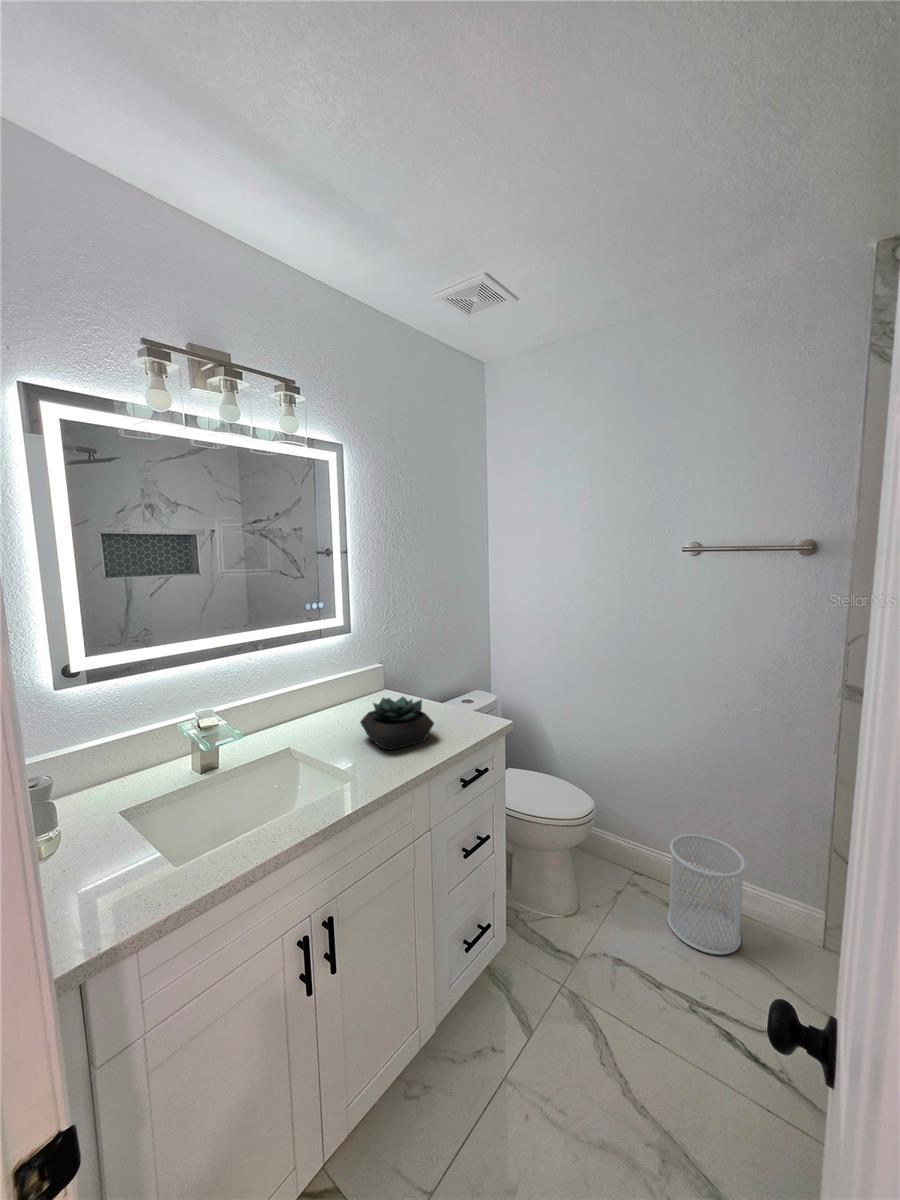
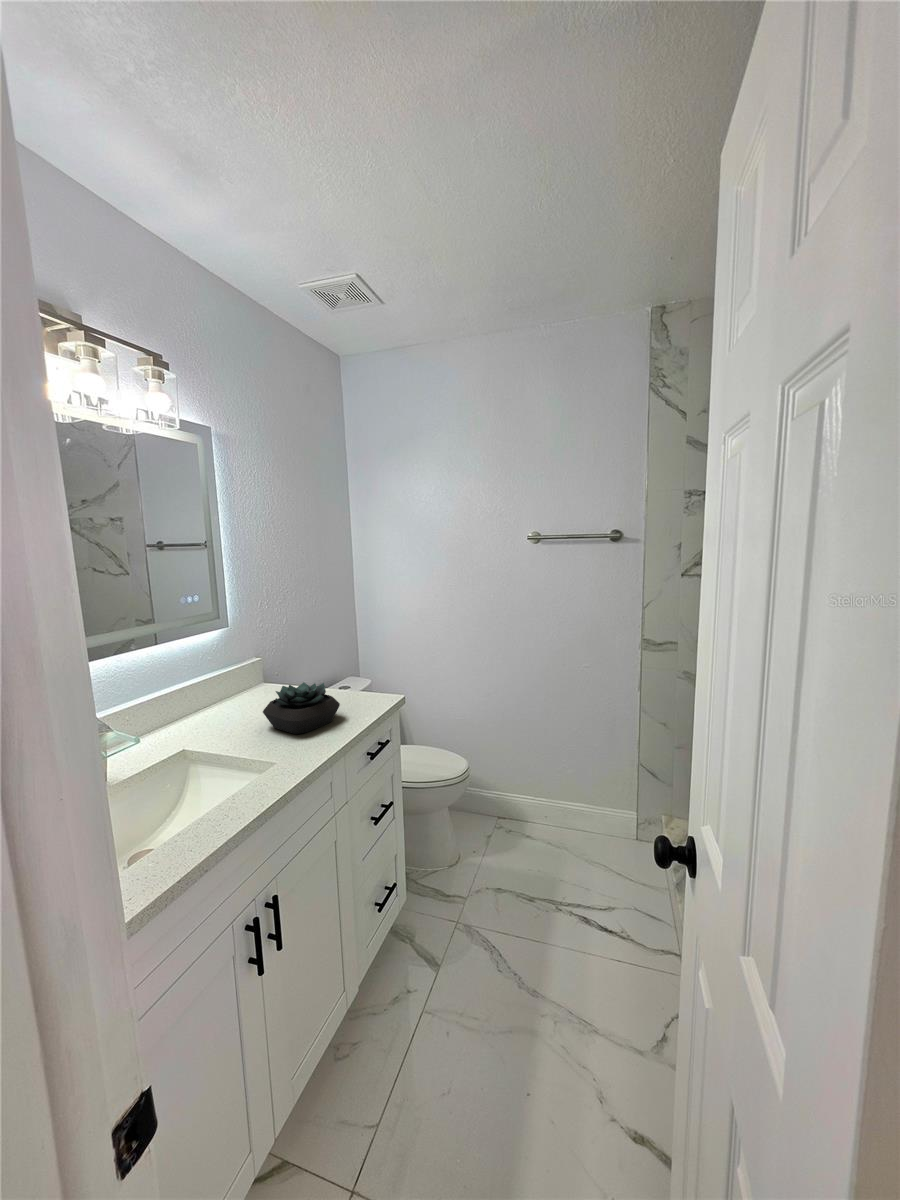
wastebasket: present [667,834,746,955] -> none [529,773,584,864]

